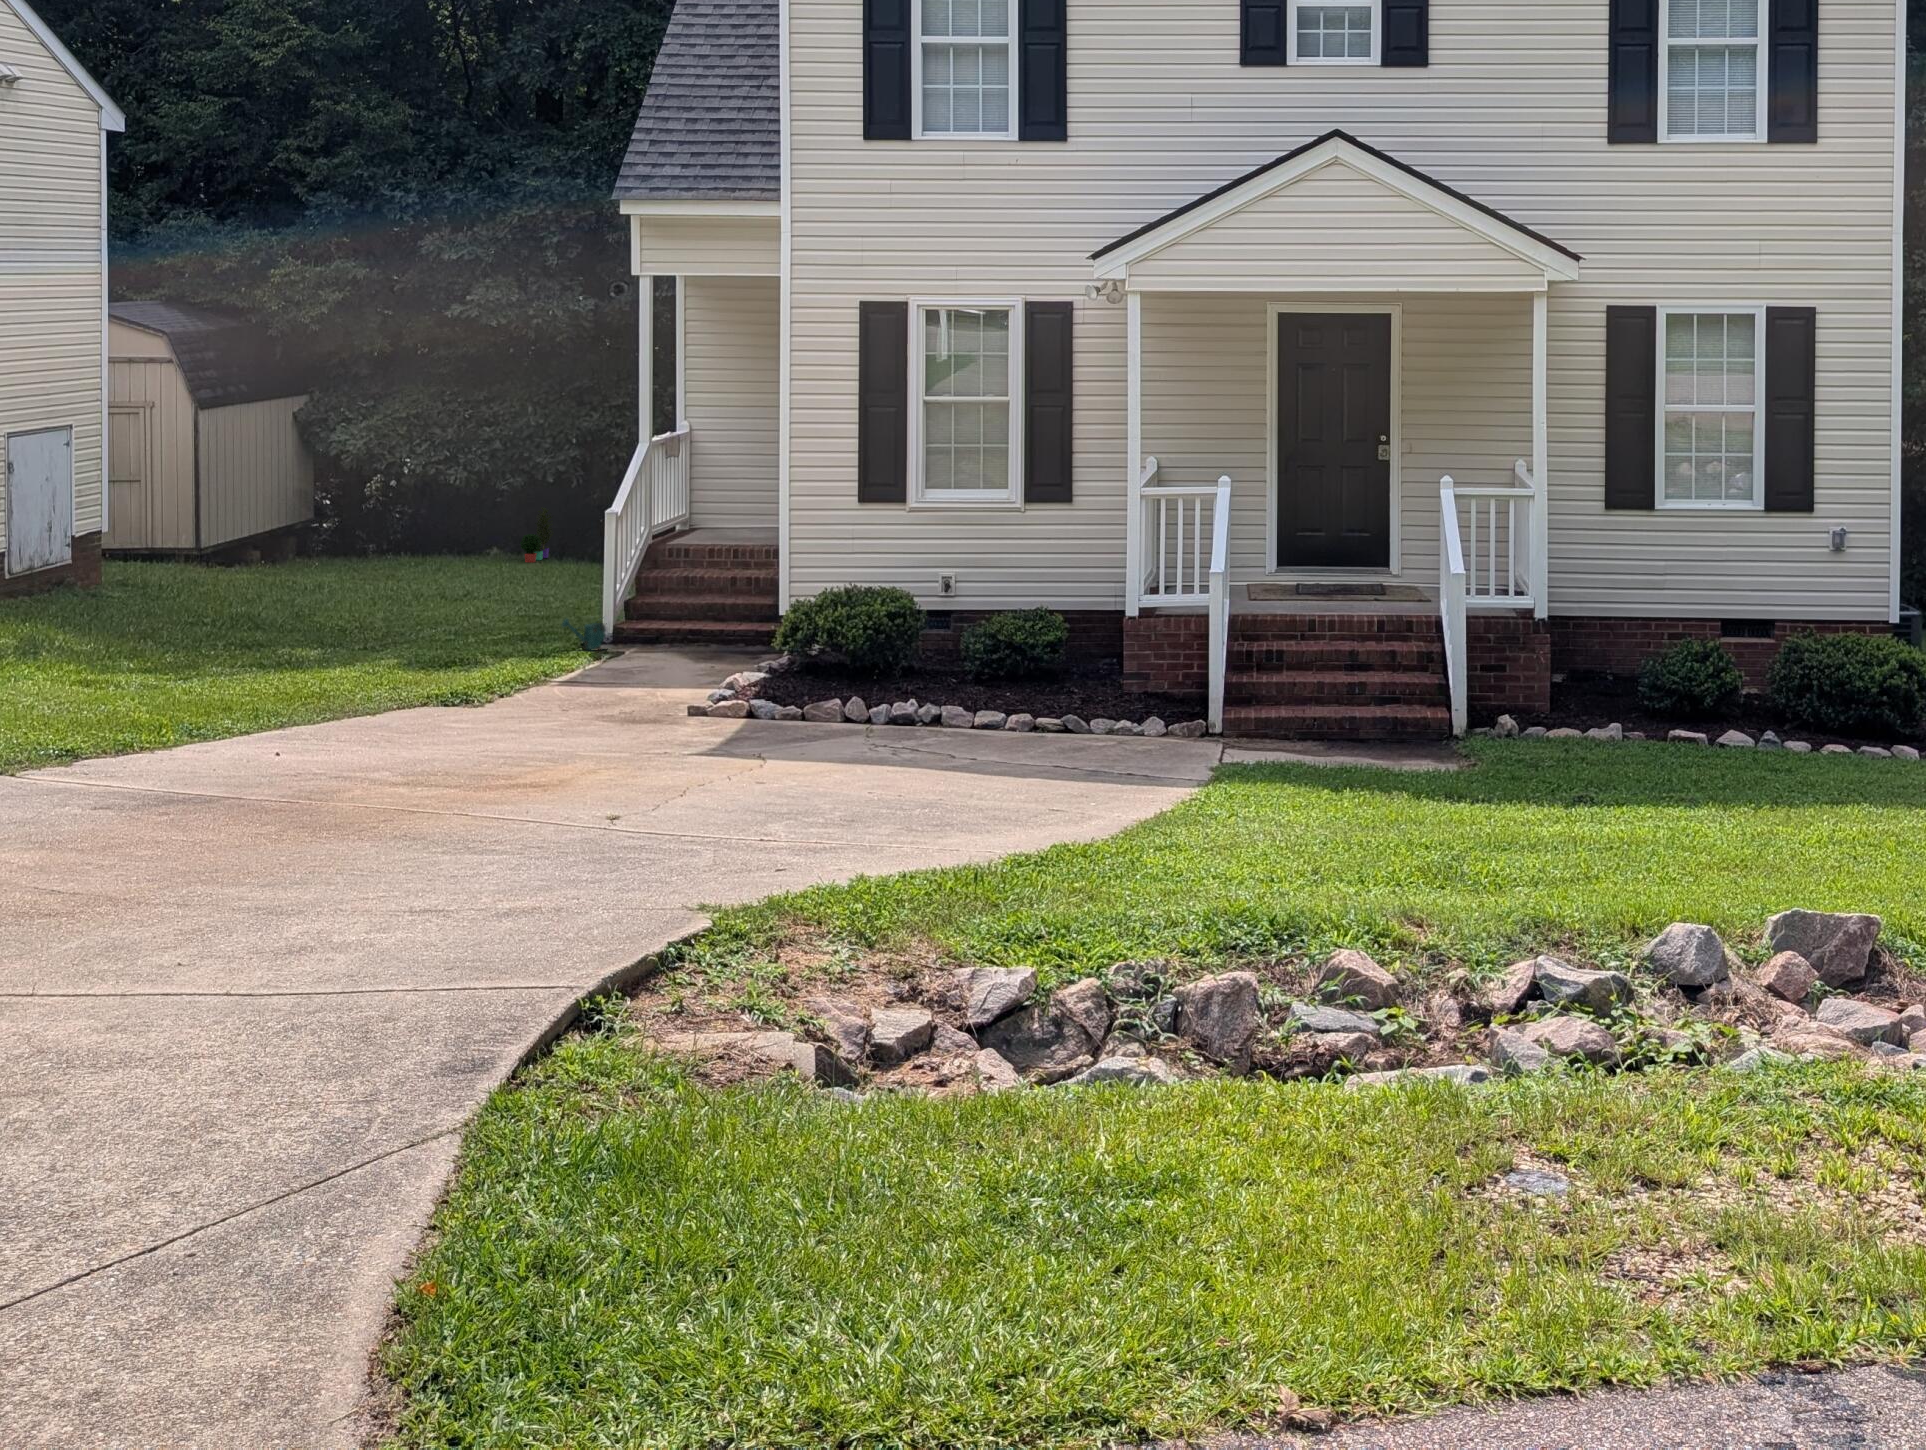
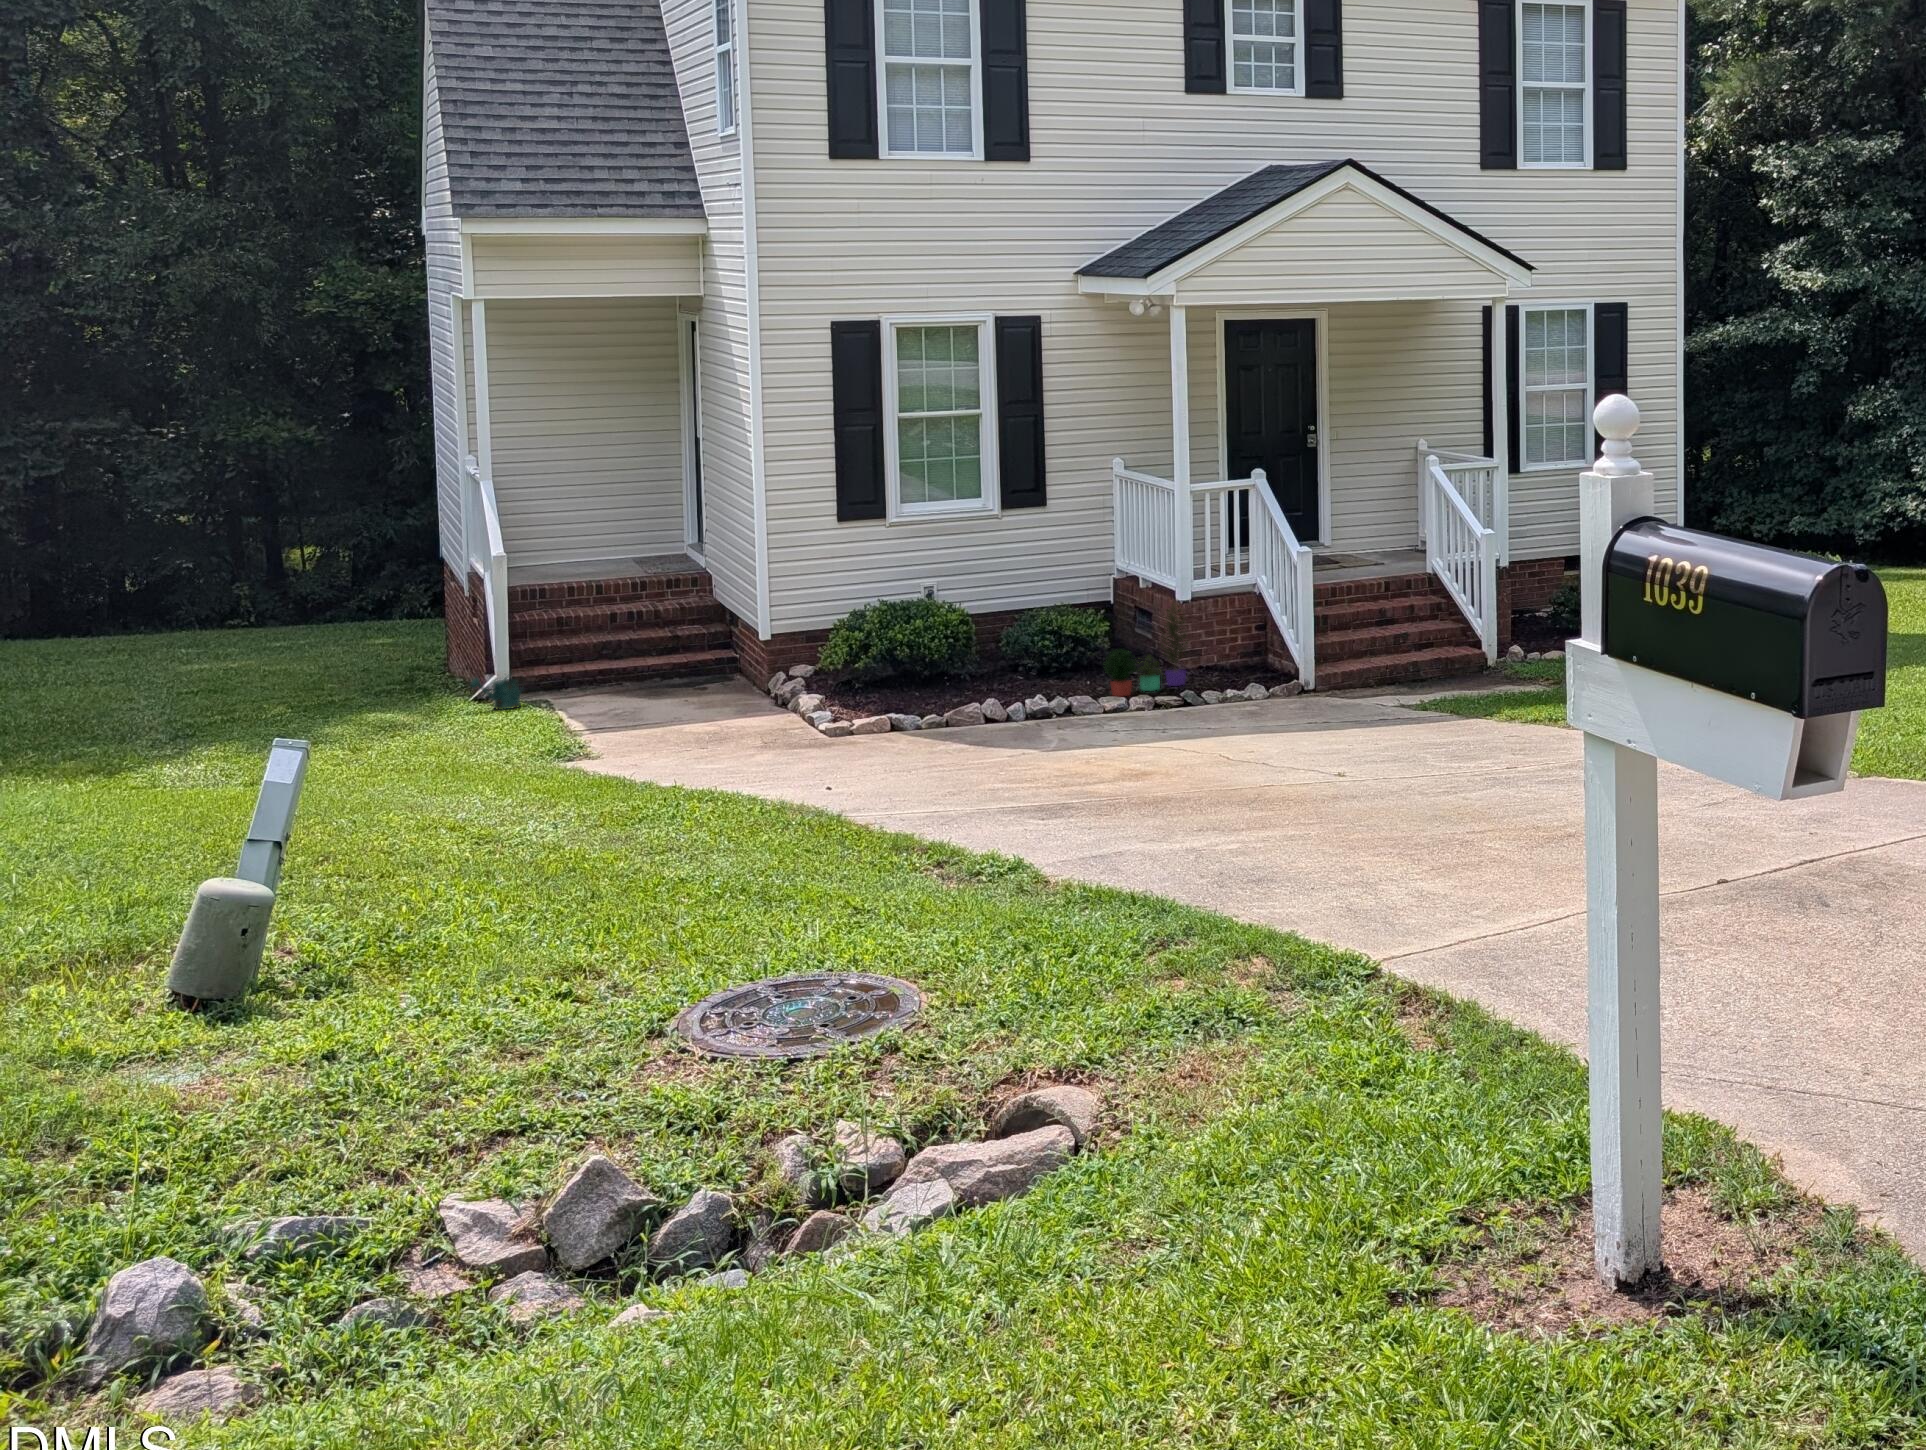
potted plant: present [520,508,553,563] -> present [1104,604,1188,697]

